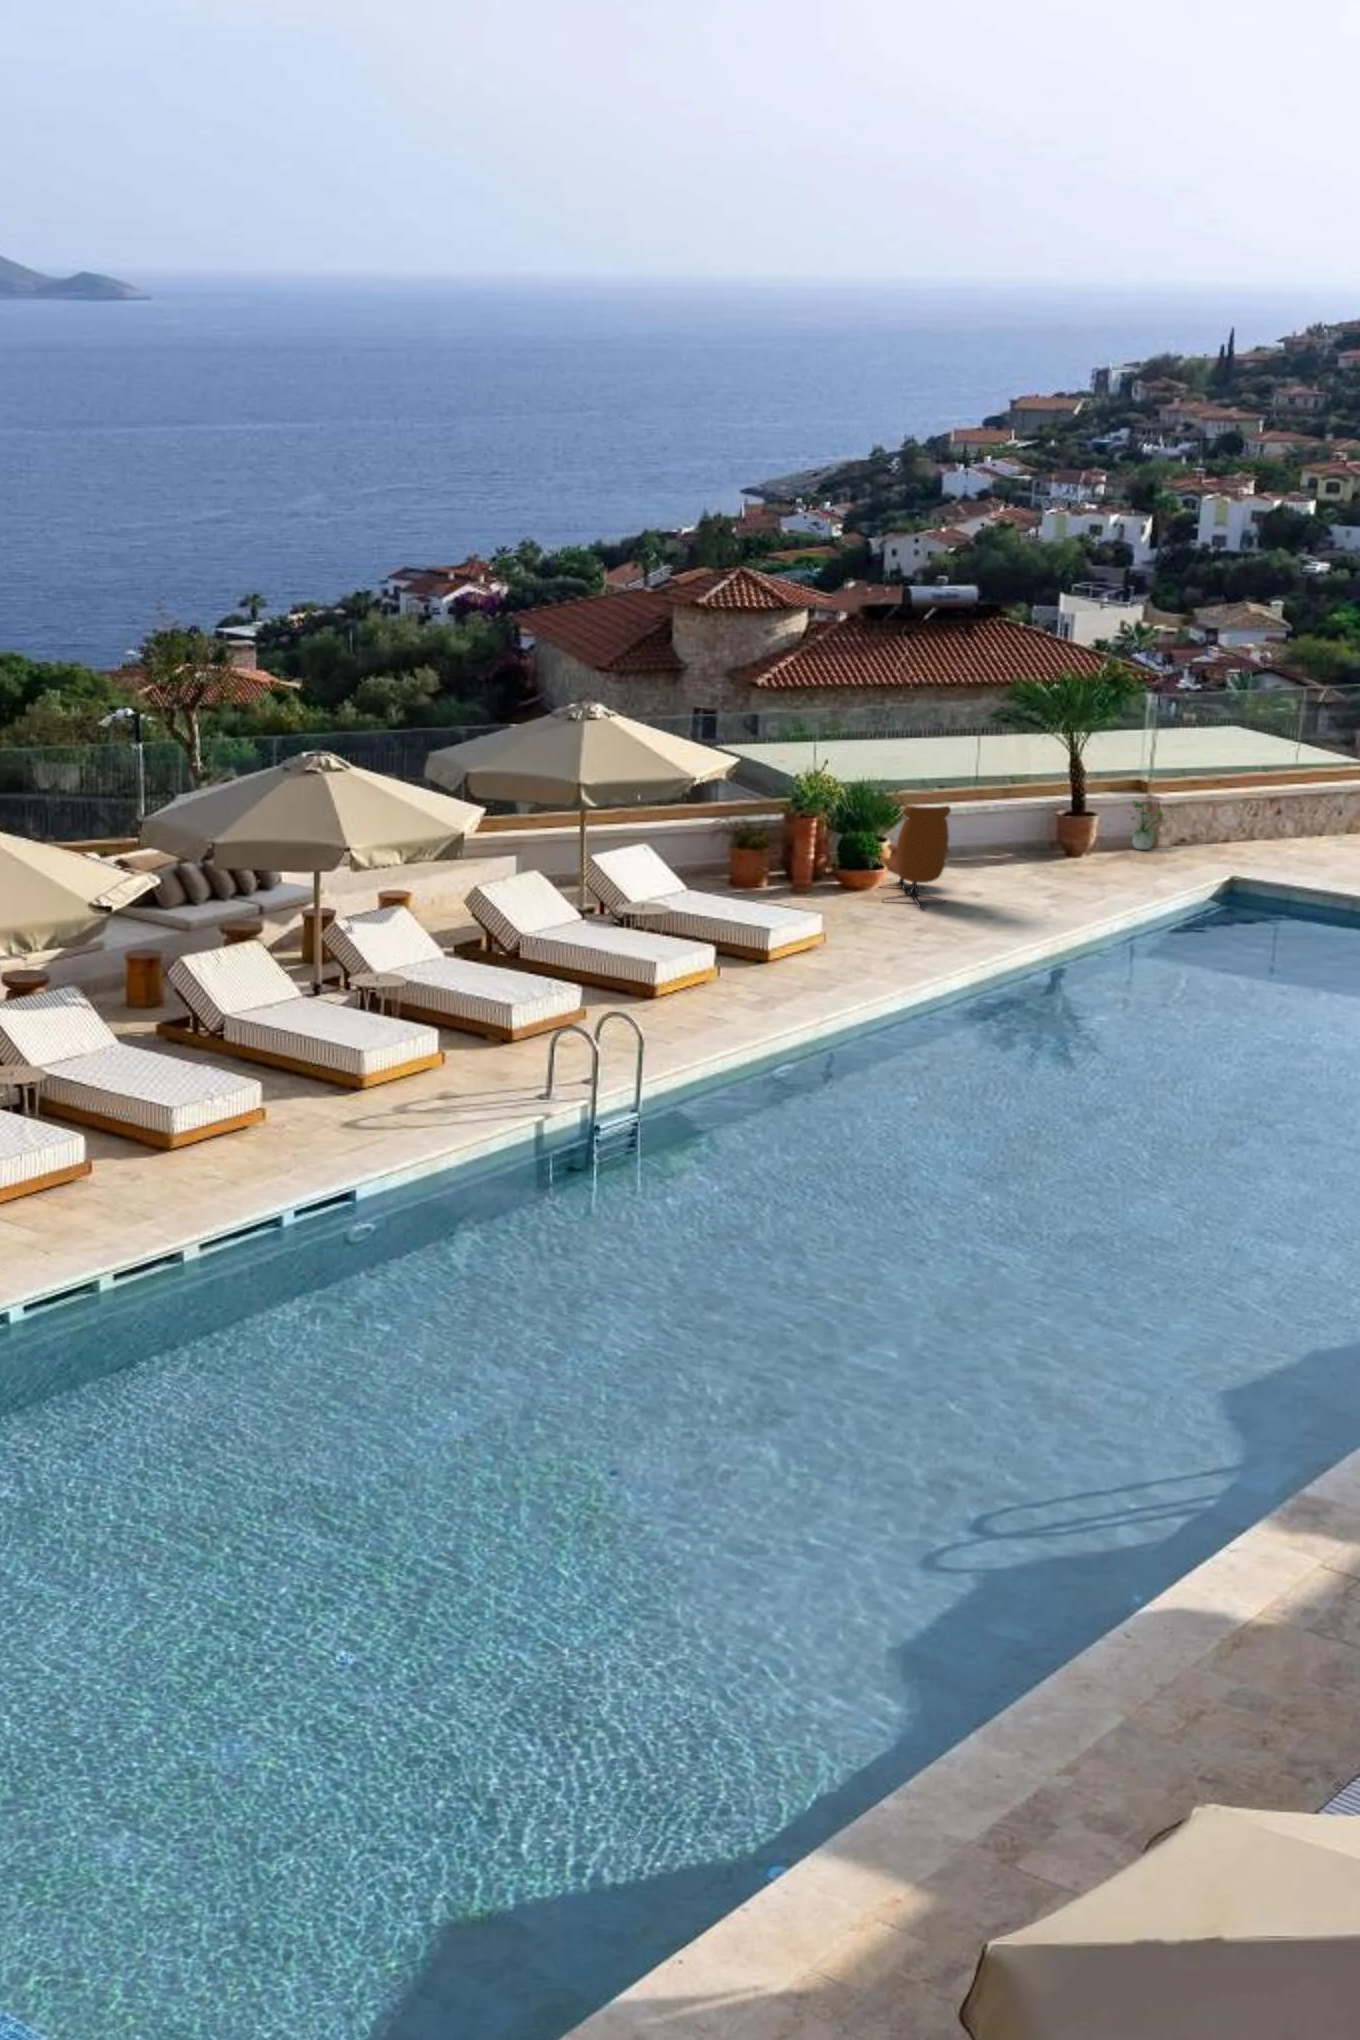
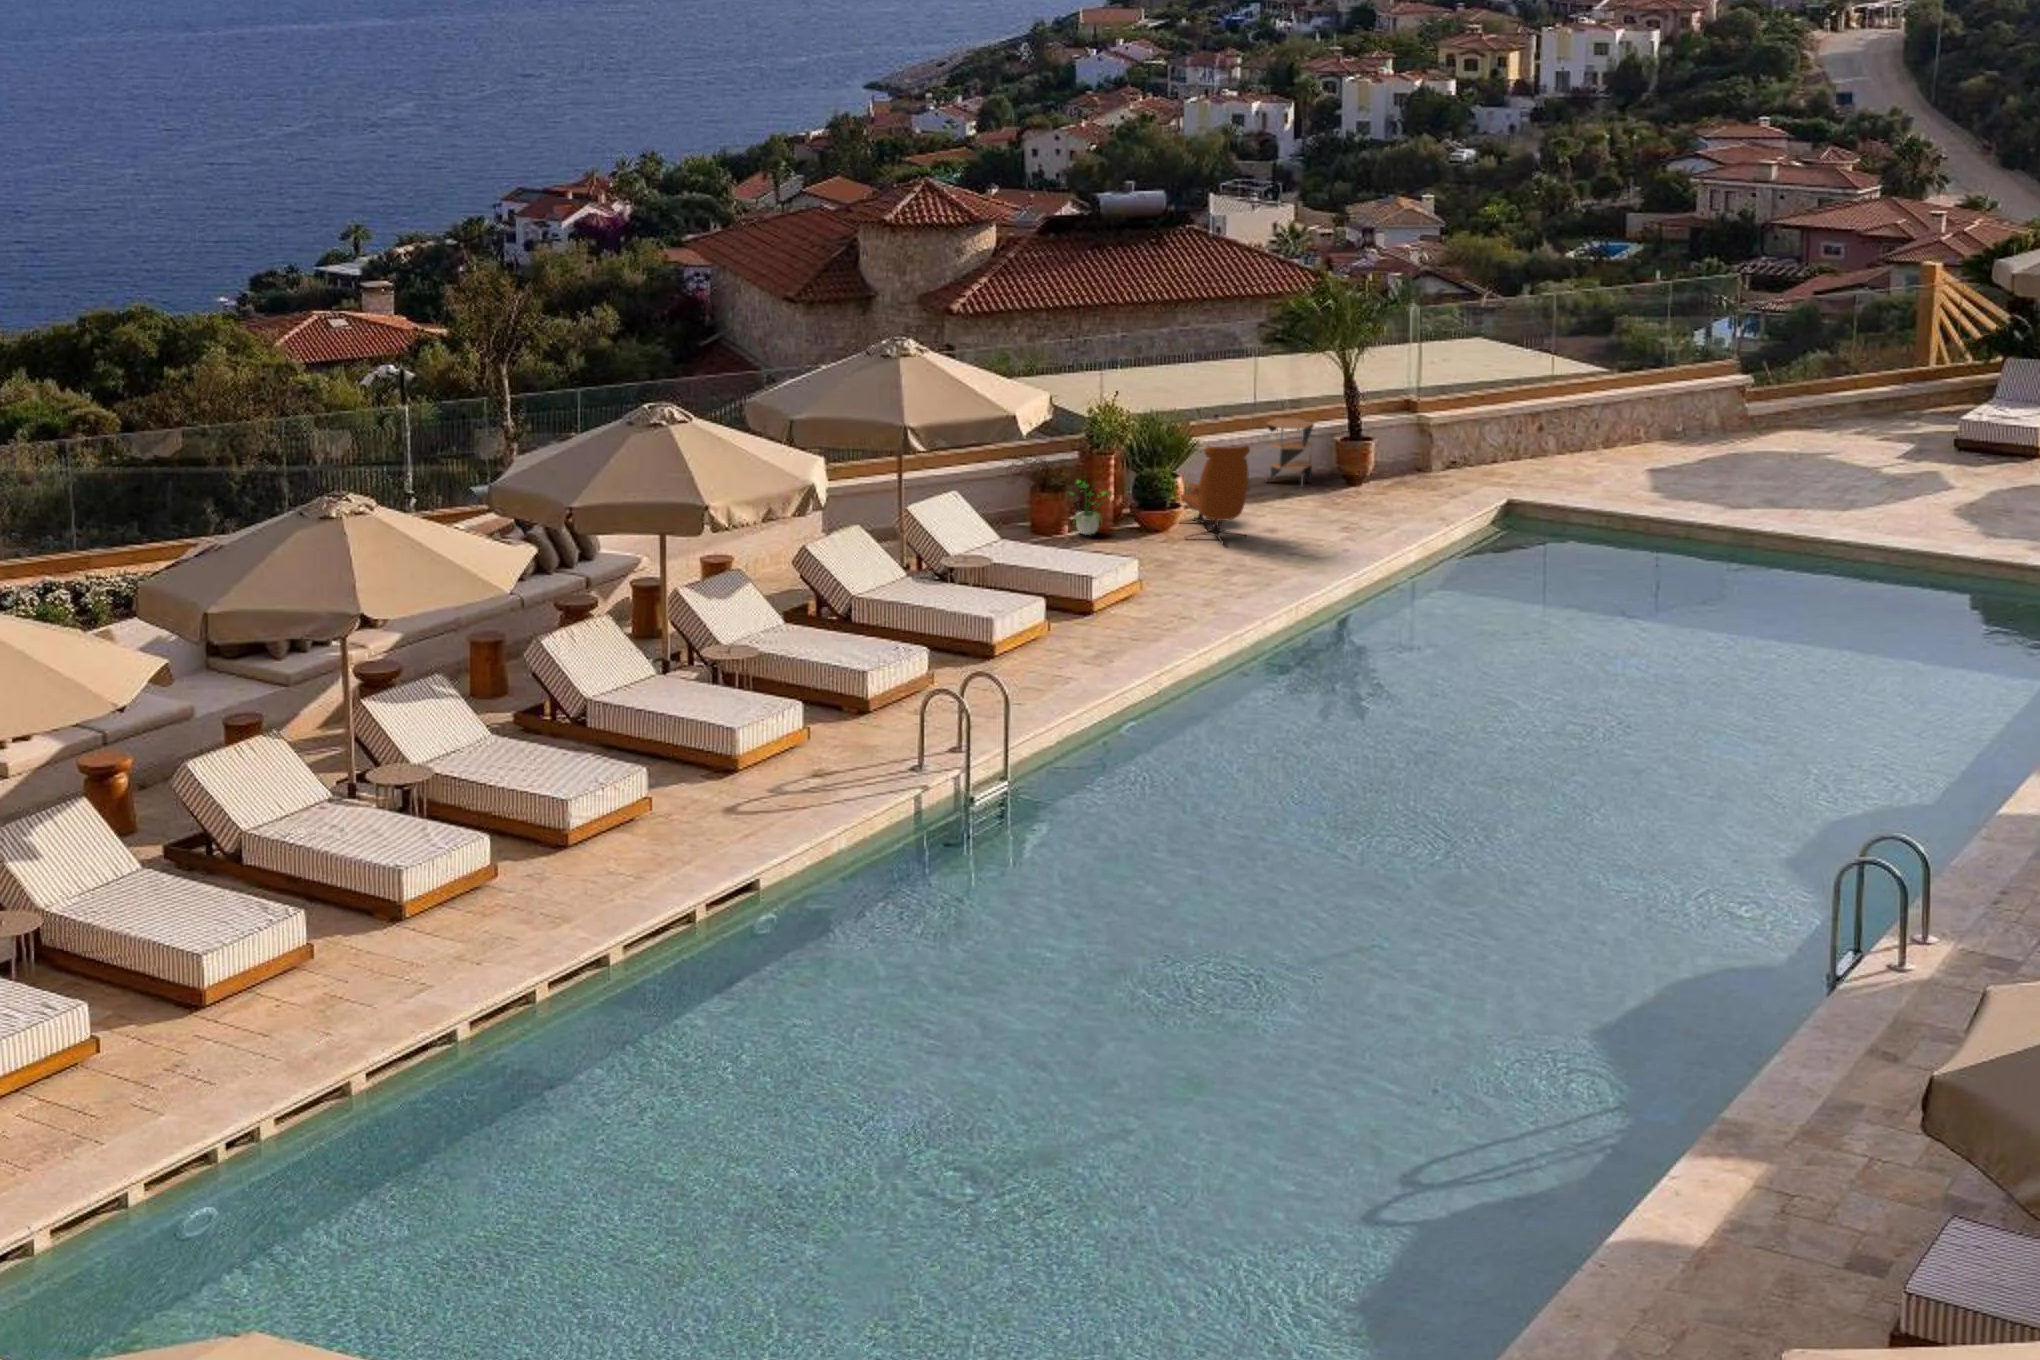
side table: none [979,790,1032,860] -> present [1266,418,1314,486]
potted plant: present [1132,801,1168,850] -> present [1070,480,1117,535]

